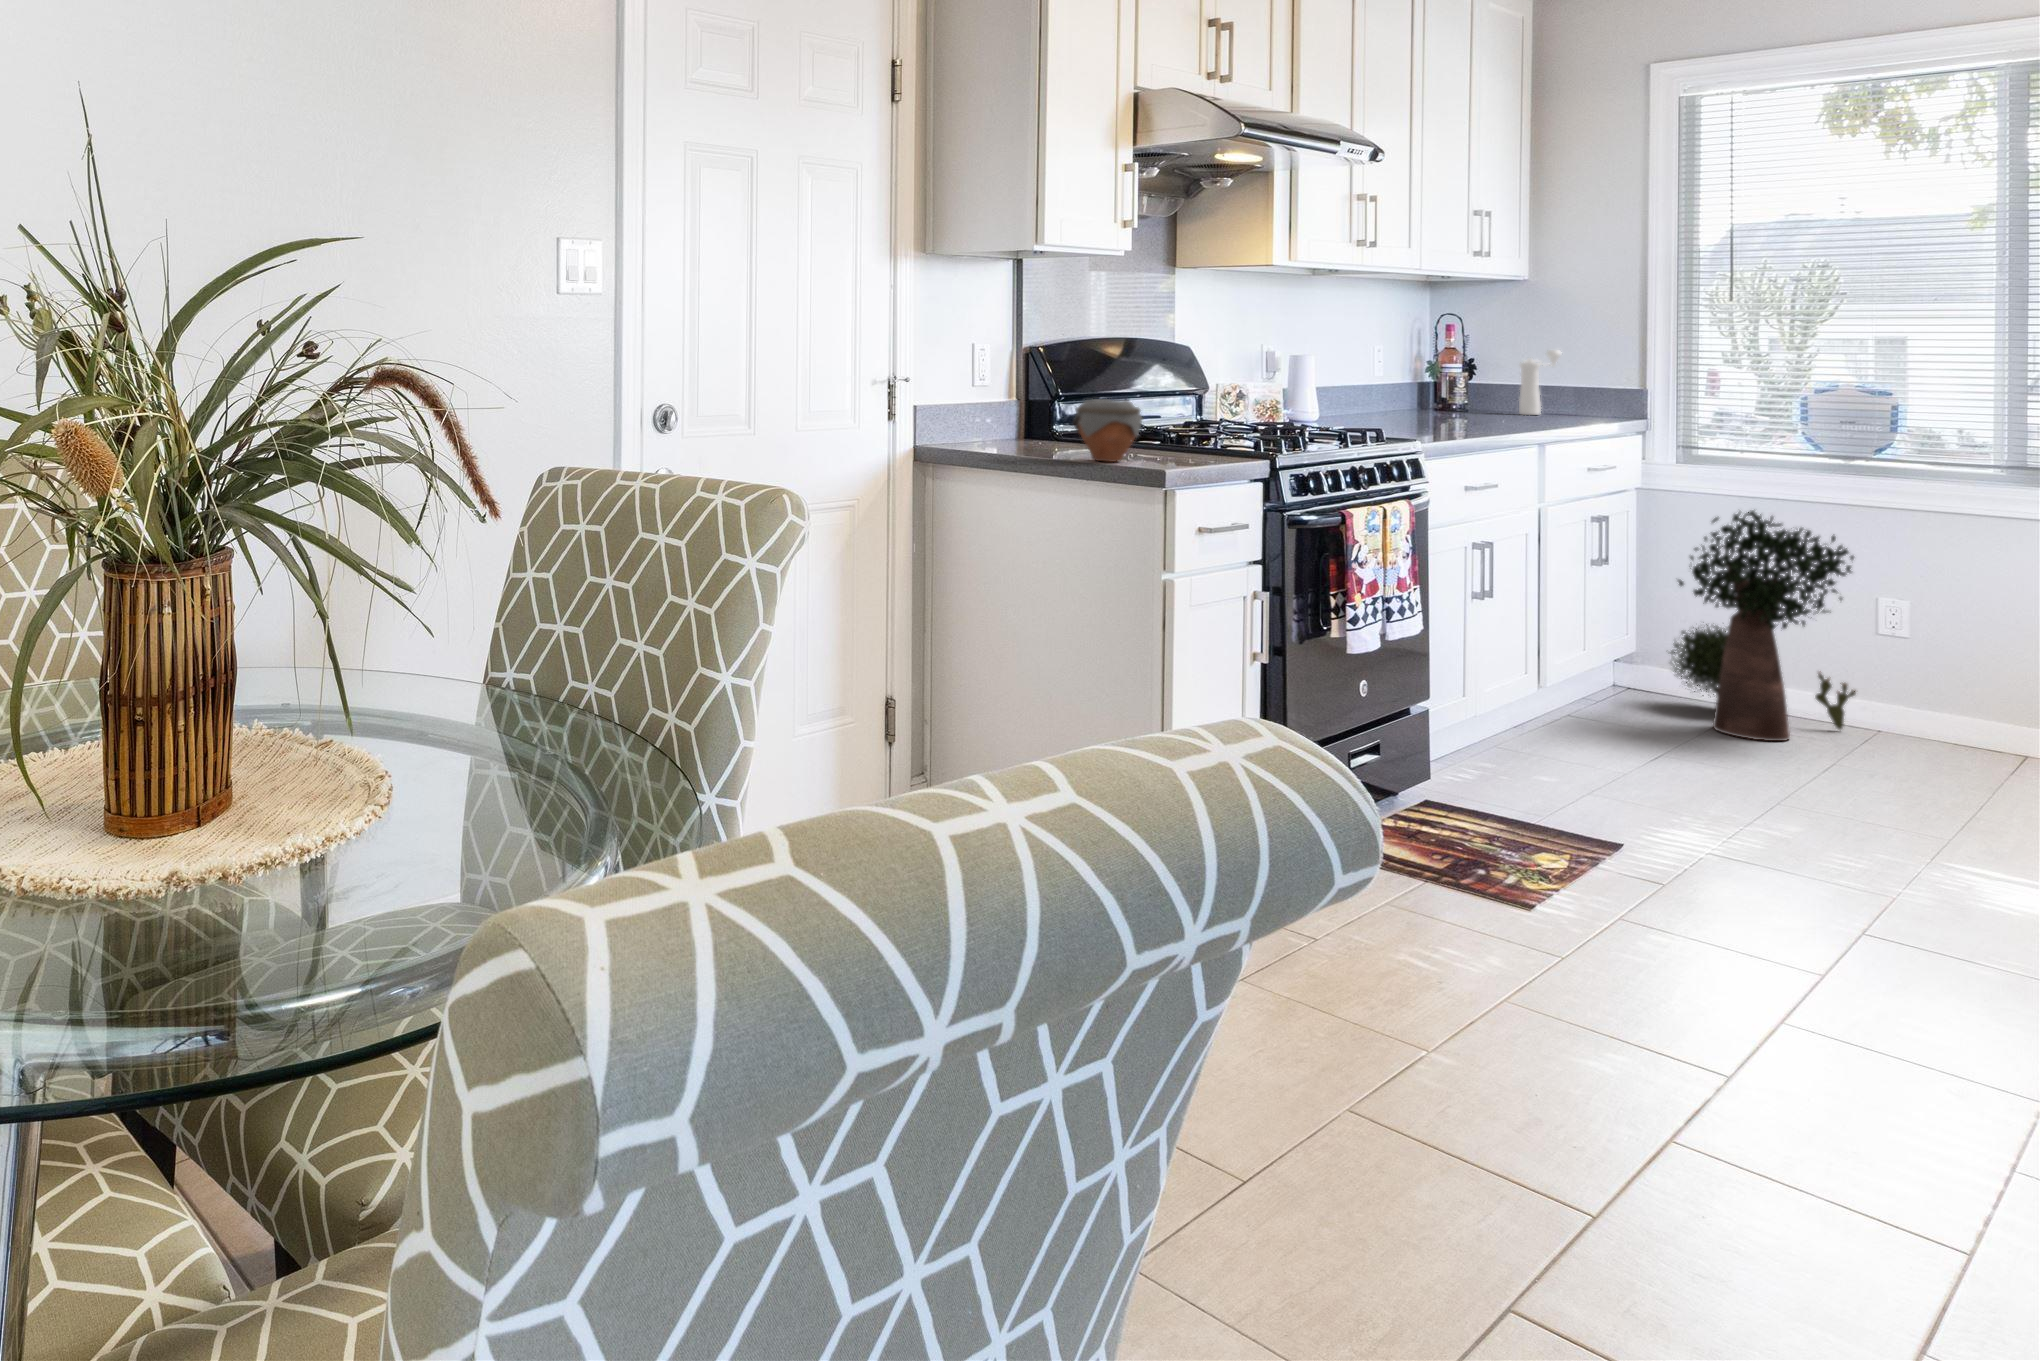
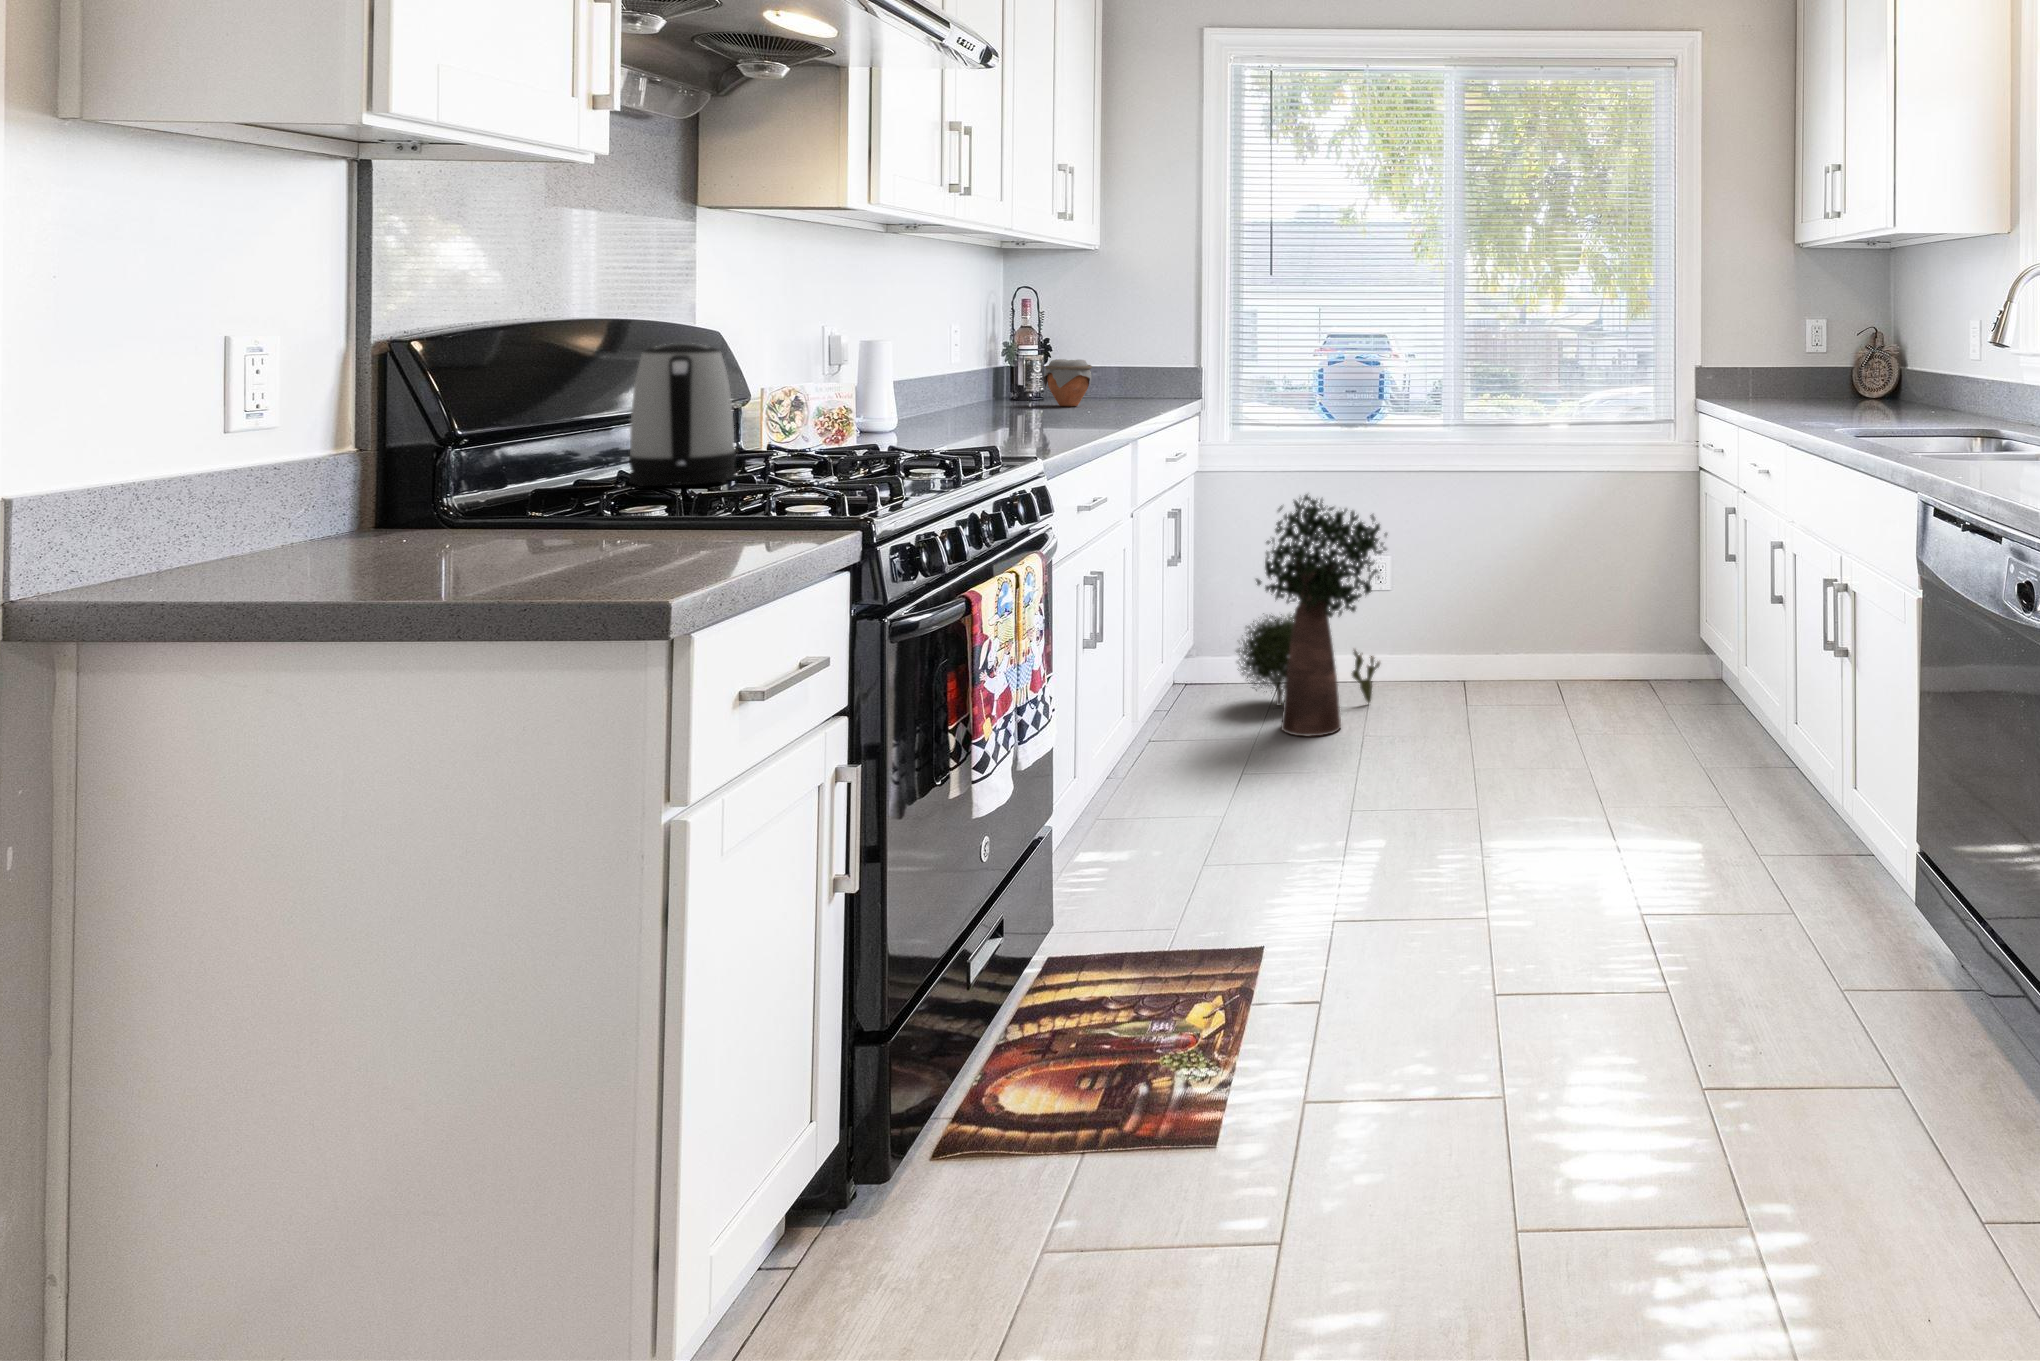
pepper mill: present [1519,350,1562,415] -> none [1097,329,1134,403]
kettle: none [1138,353,1200,436] -> present [629,343,736,486]
jar: present [1073,399,1142,462] -> present [1043,359,1092,406]

